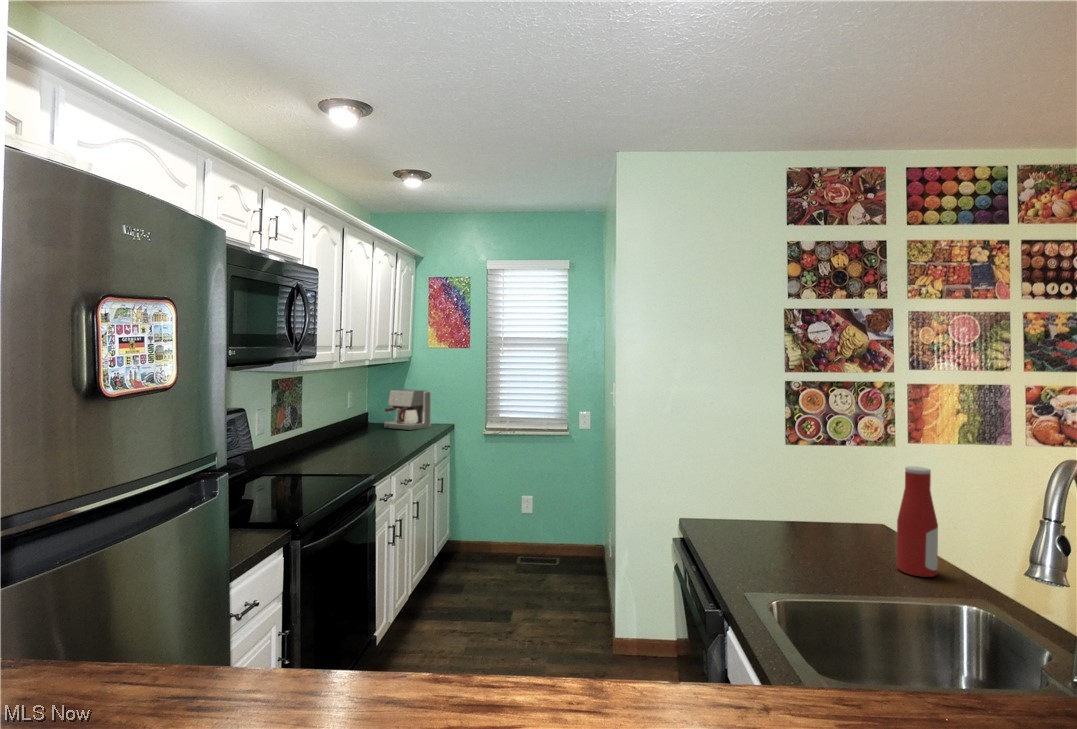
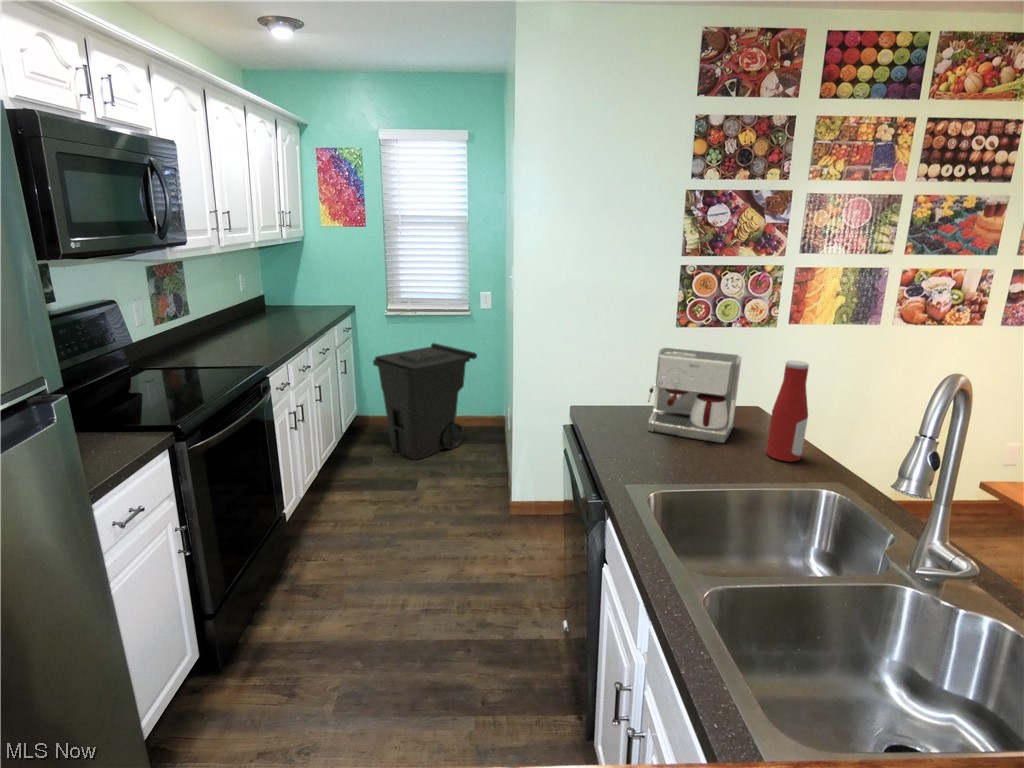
coffee maker: present [384,389,431,430] -> present [648,348,741,443]
trash can: none [468,462,573,586] -> present [373,343,477,460]

